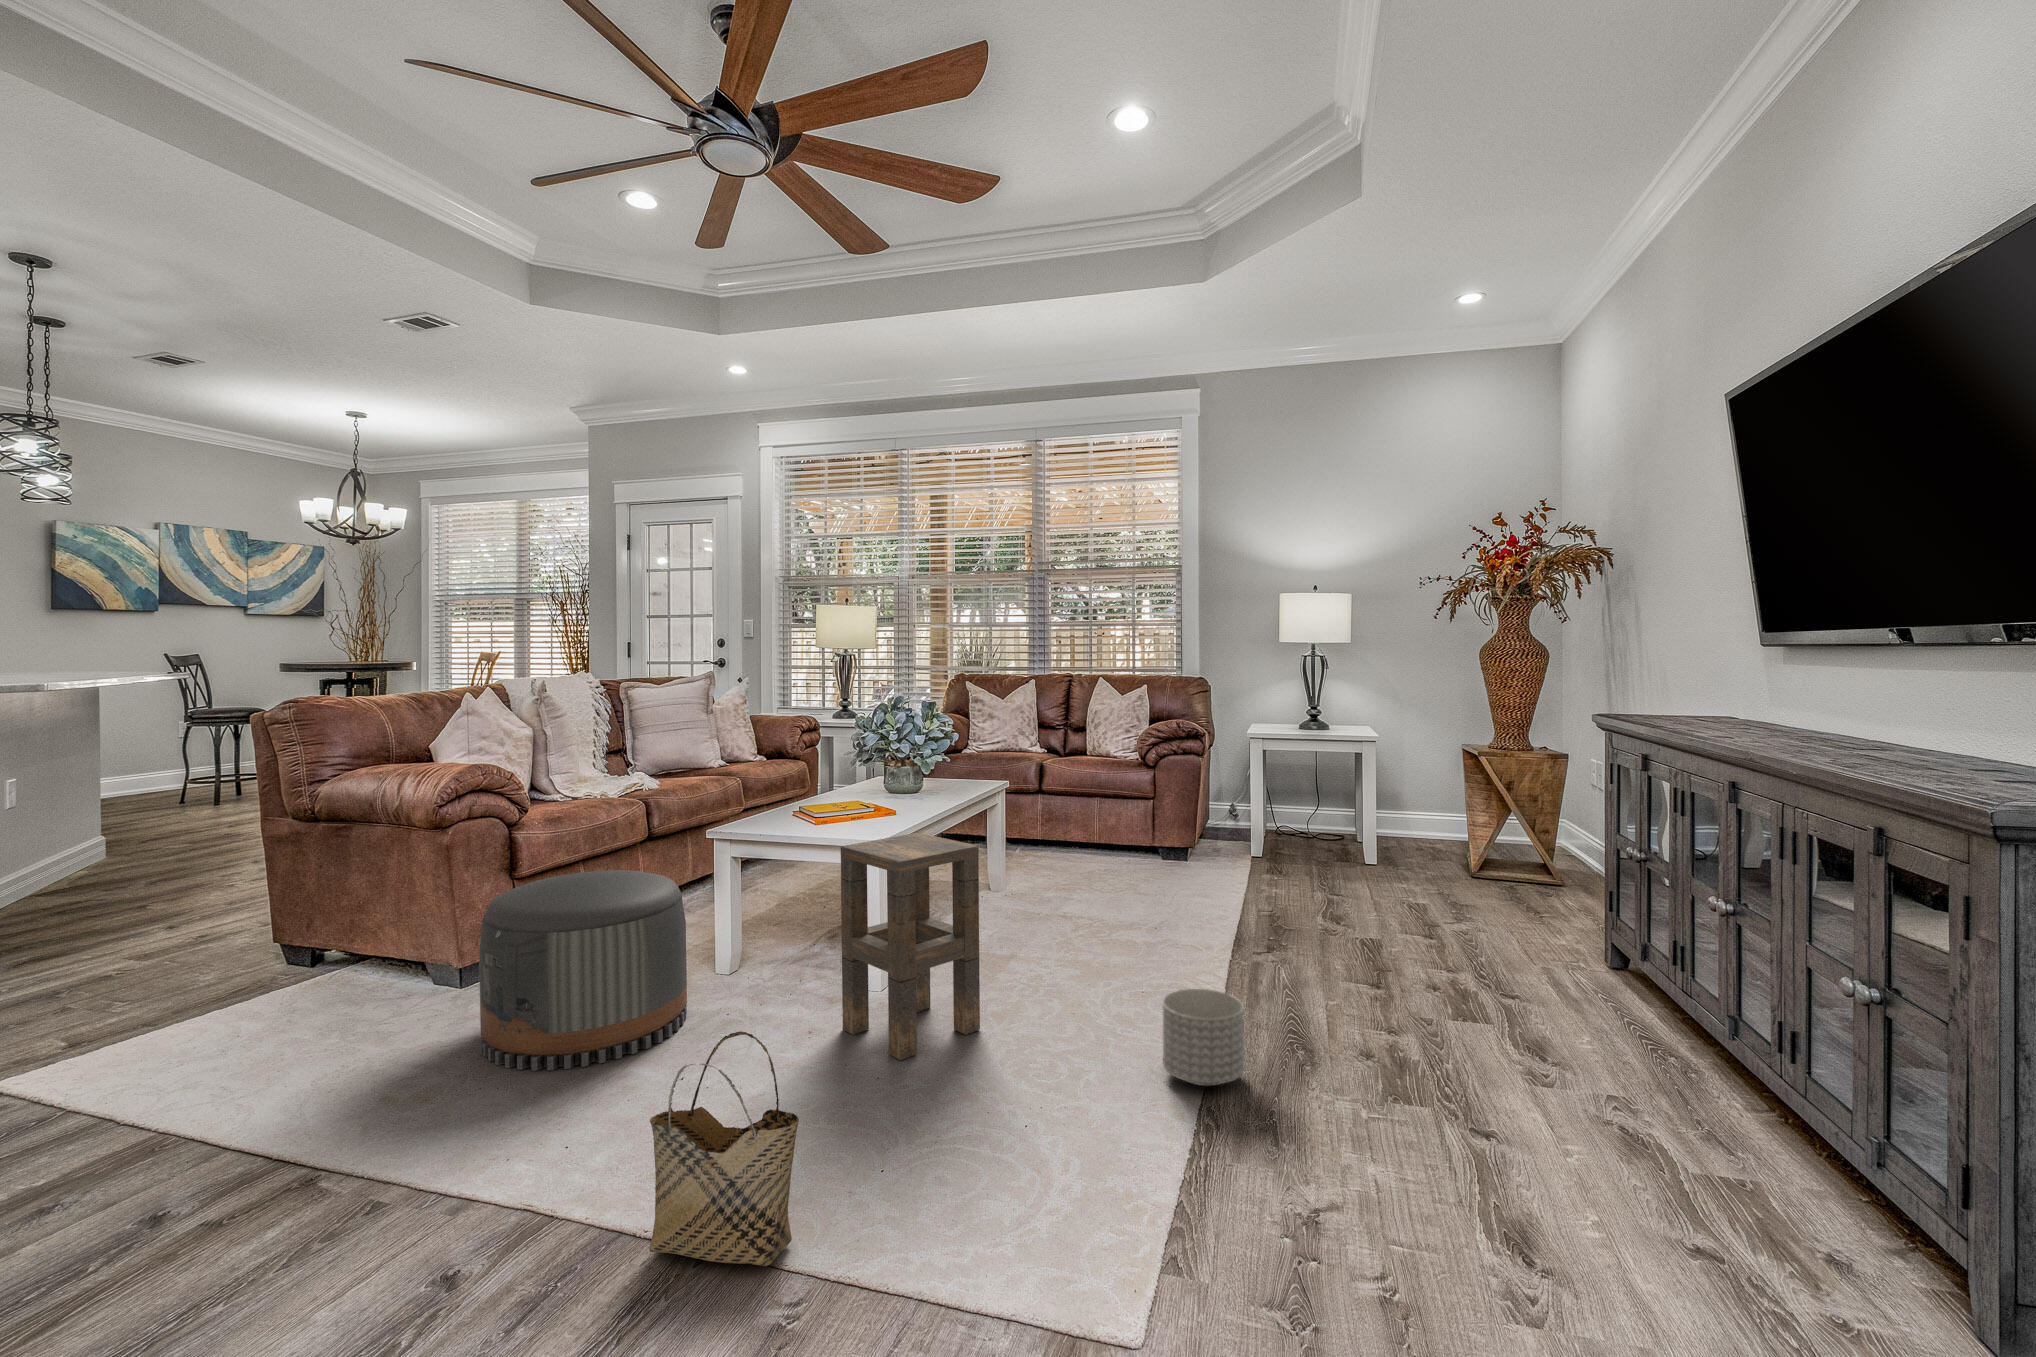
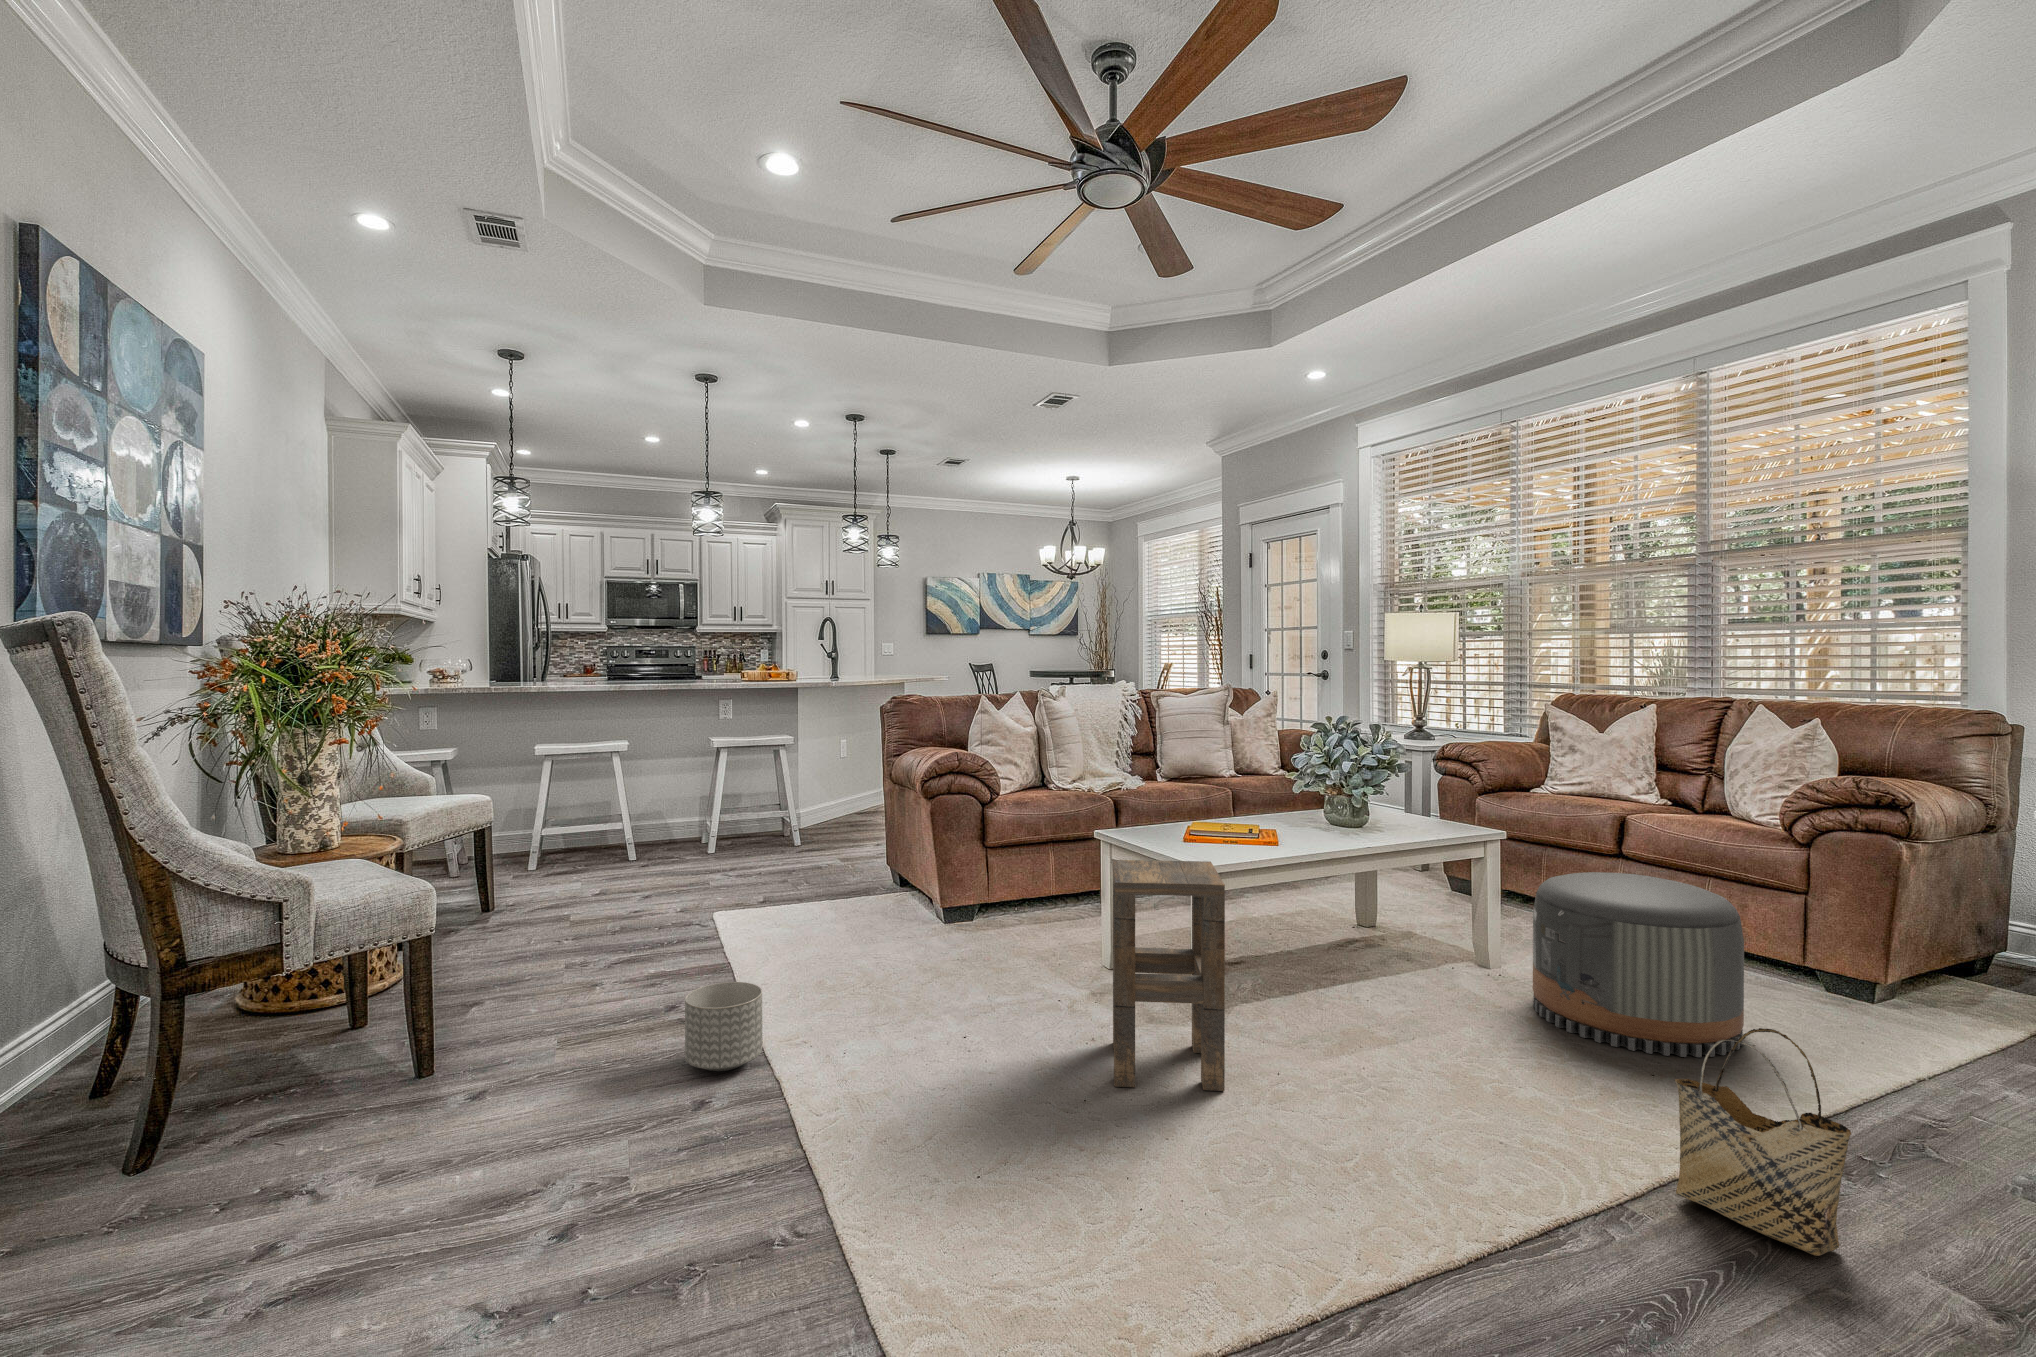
pouf: present [479,870,687,1071] -> present [1533,872,1744,1057]
planter: present [1163,989,1244,1086] -> present [685,982,762,1071]
woven basket: present [649,1032,799,1266] -> present [1675,1028,1851,1256]

